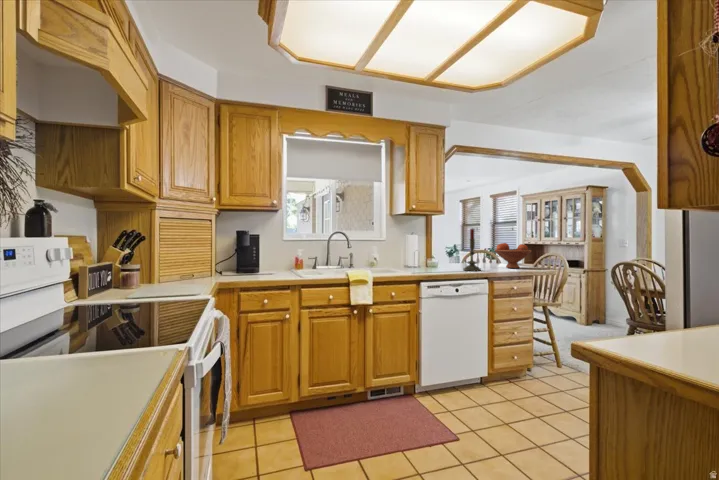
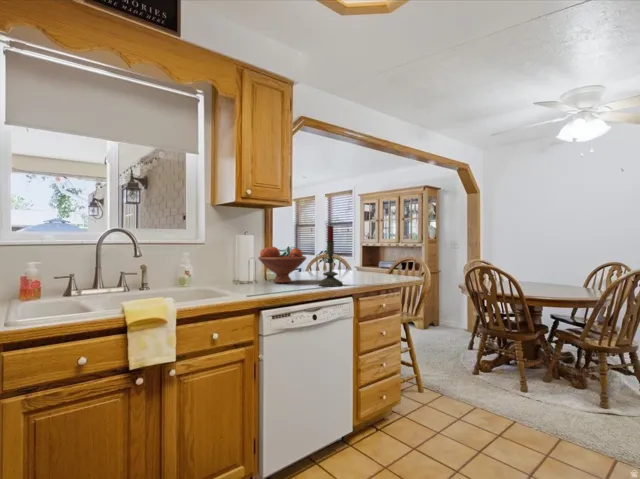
fruit bowl: present [495,243,531,268] -> present [258,247,306,283]

